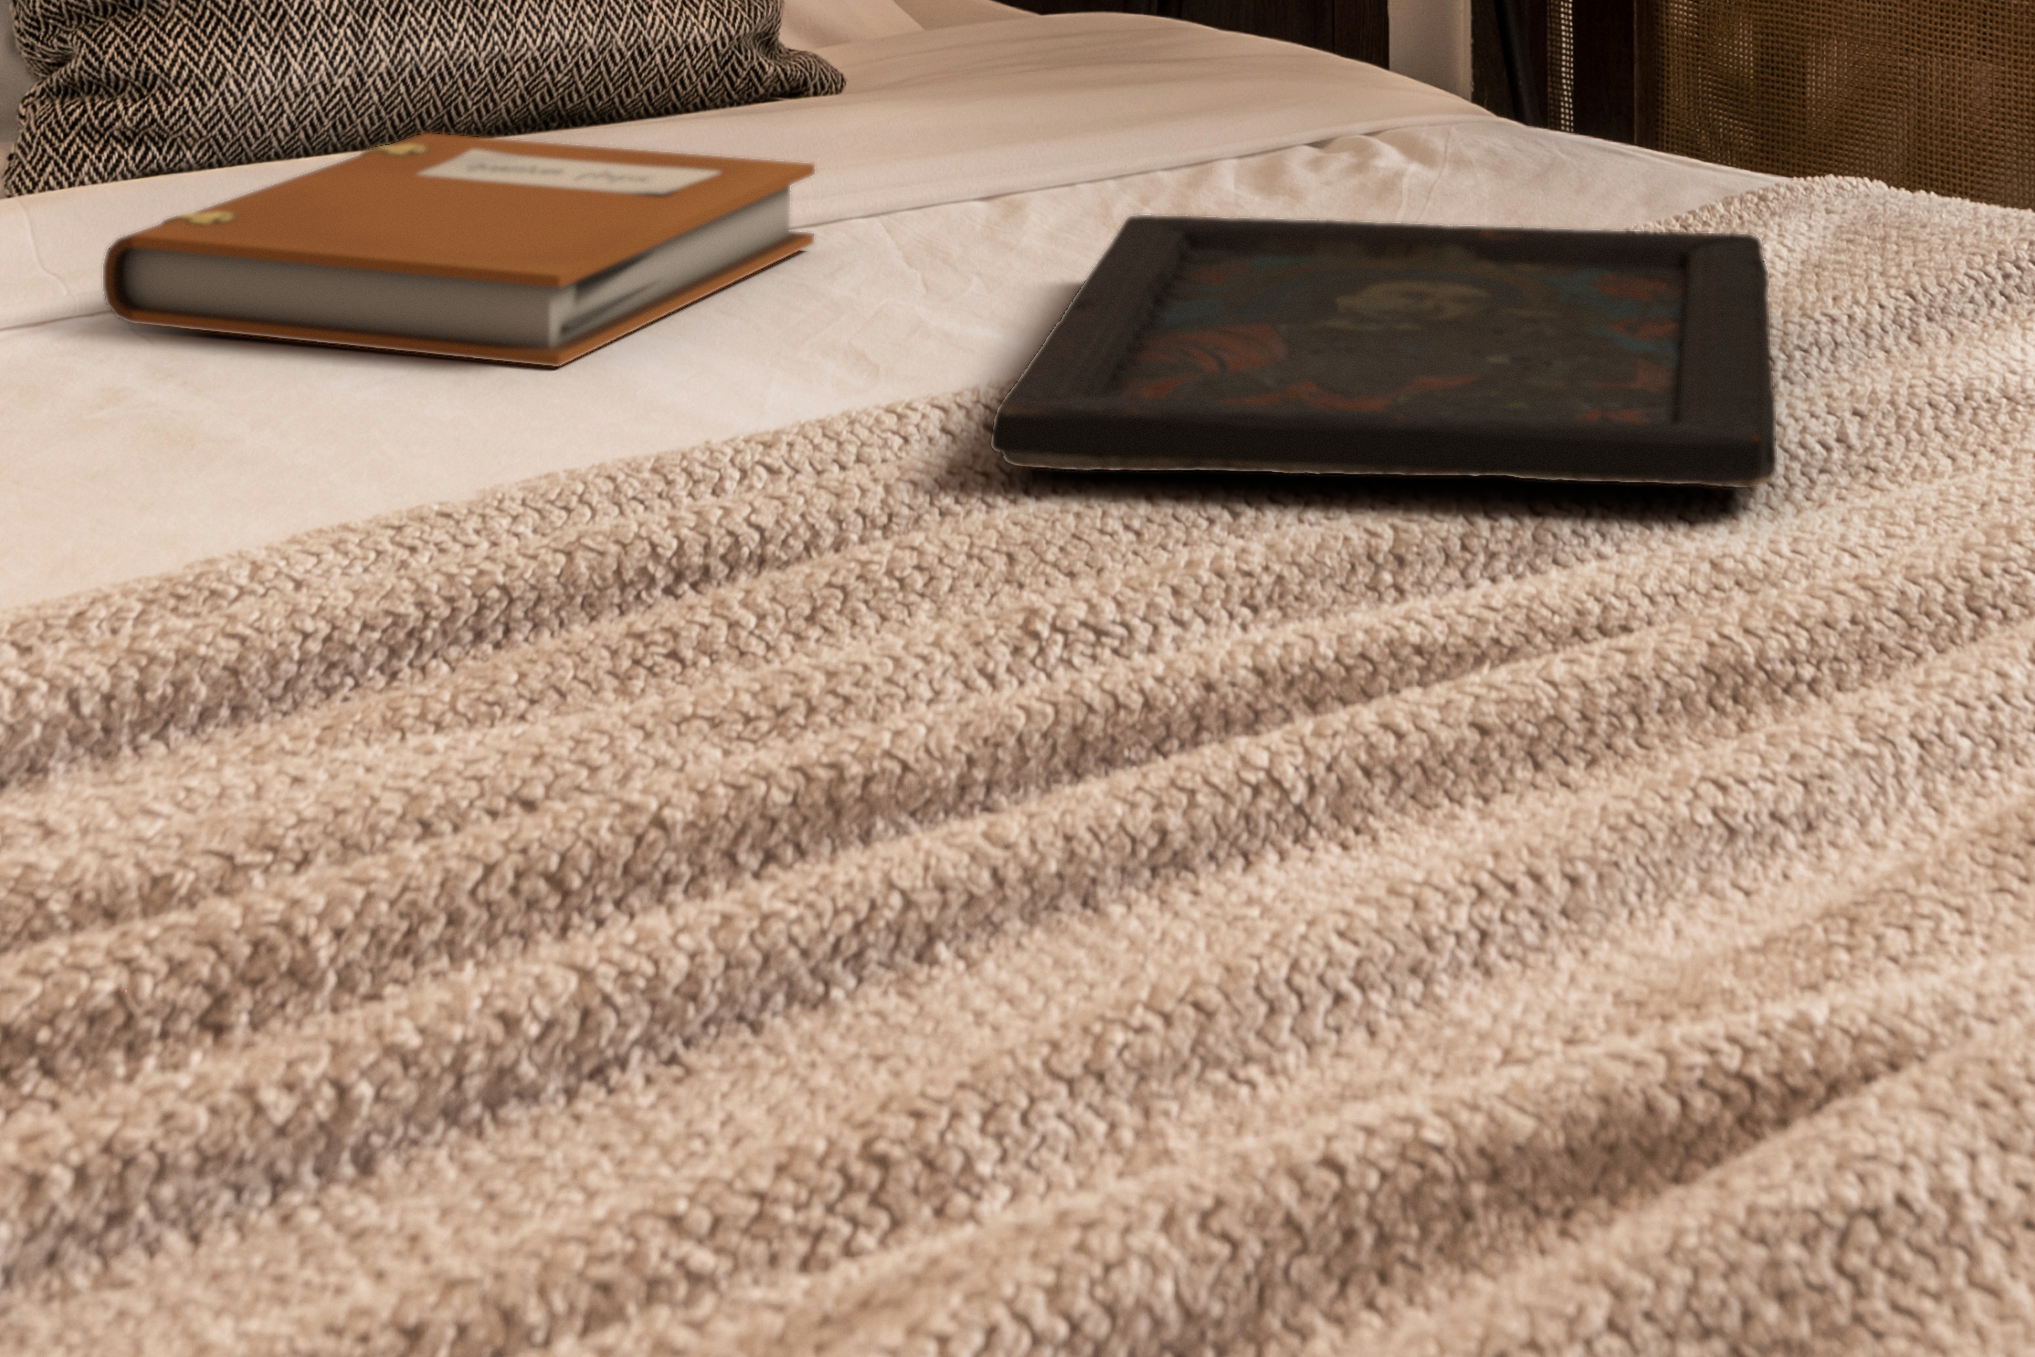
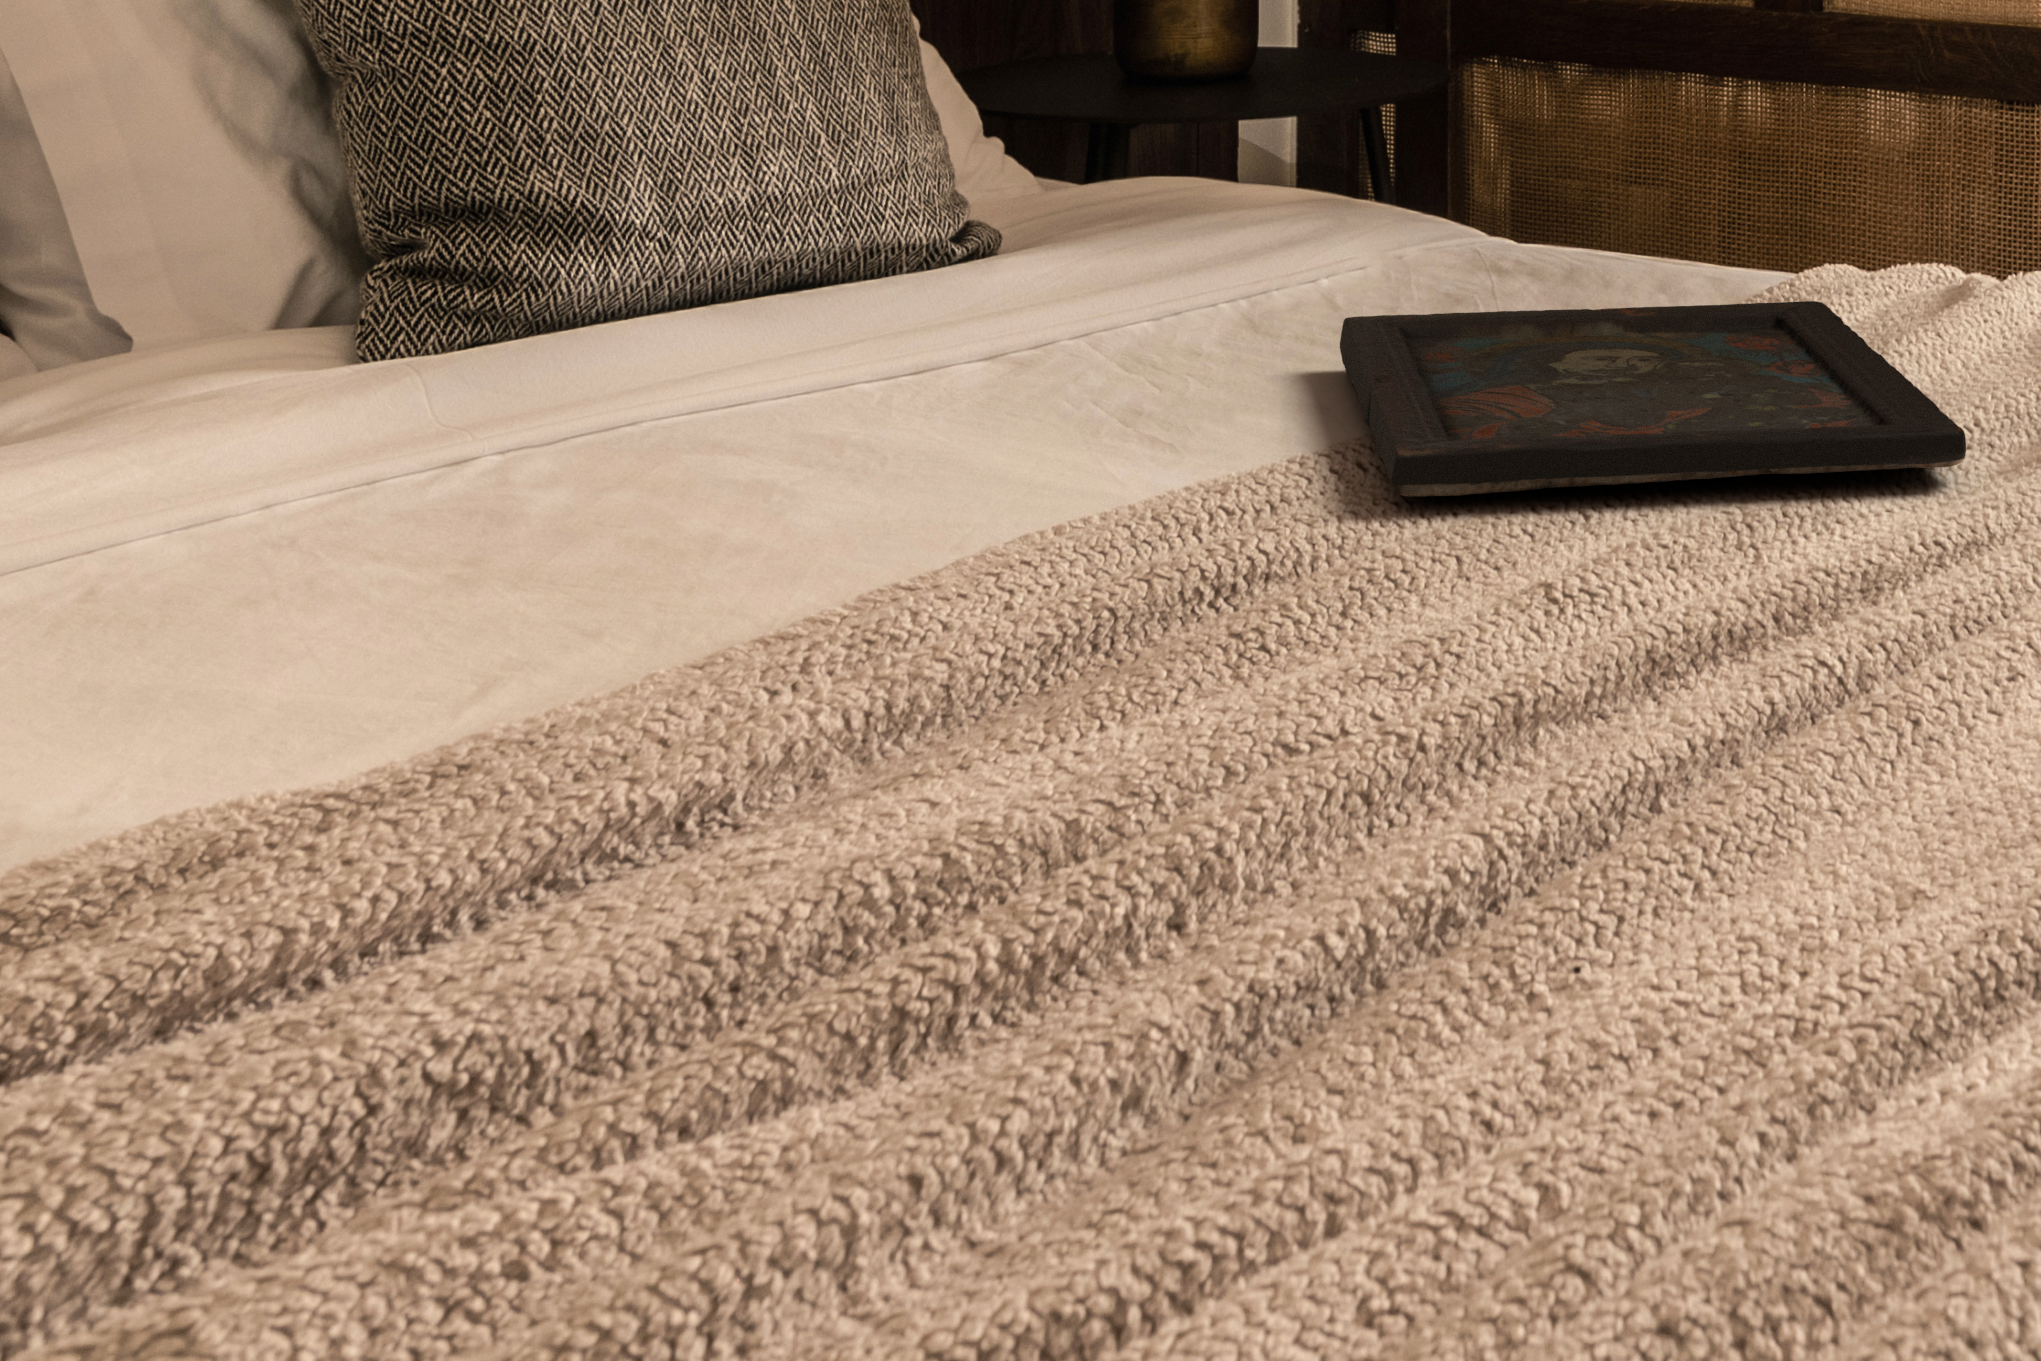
notebook: present [103,133,815,367] -> none [525,291,1069,460]

